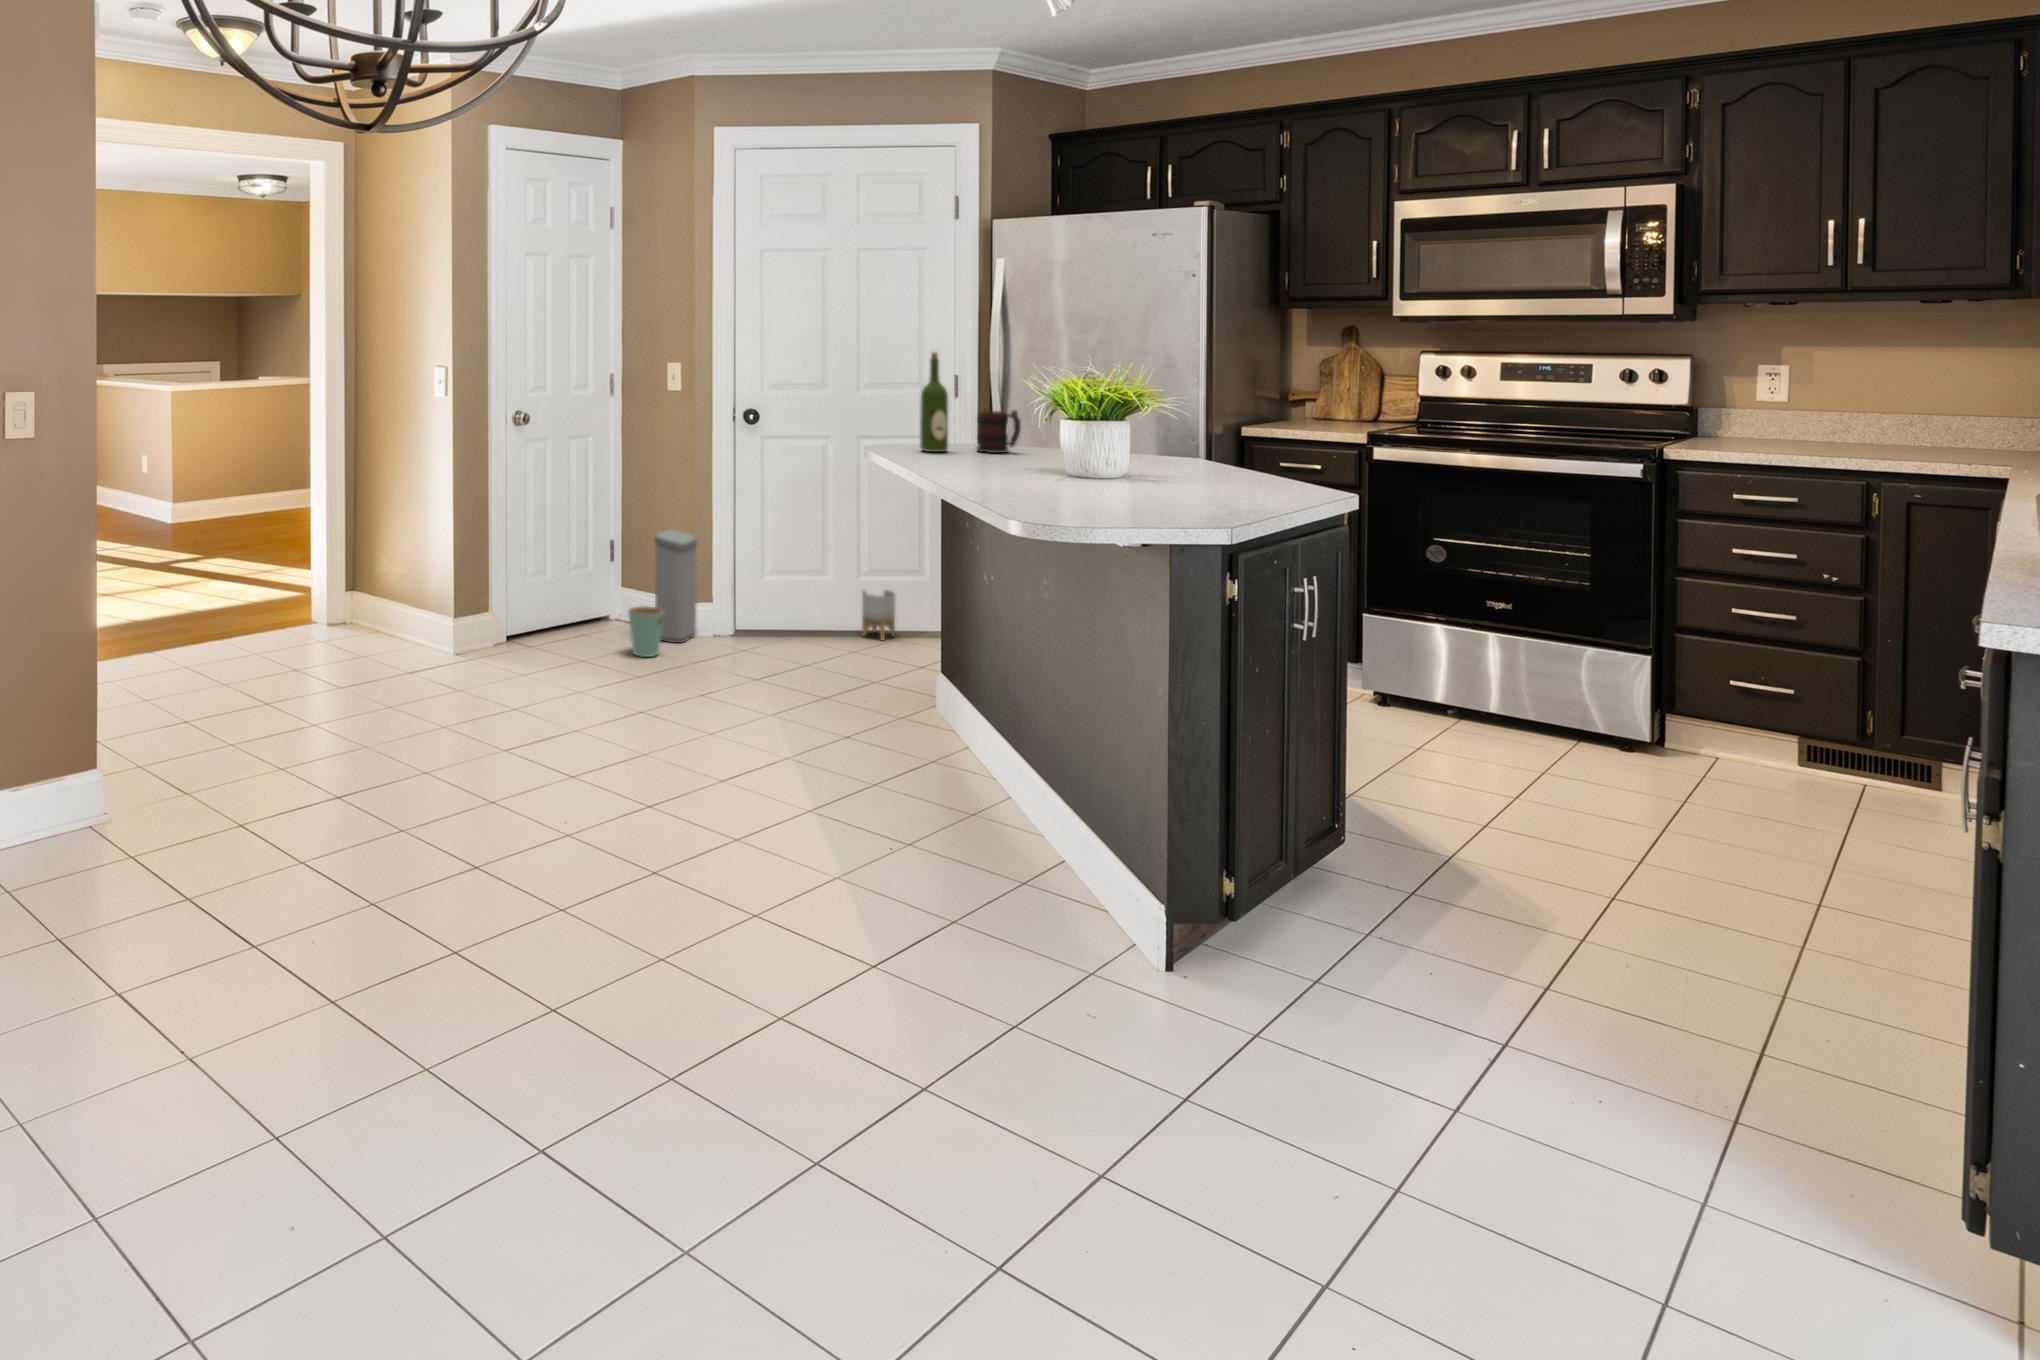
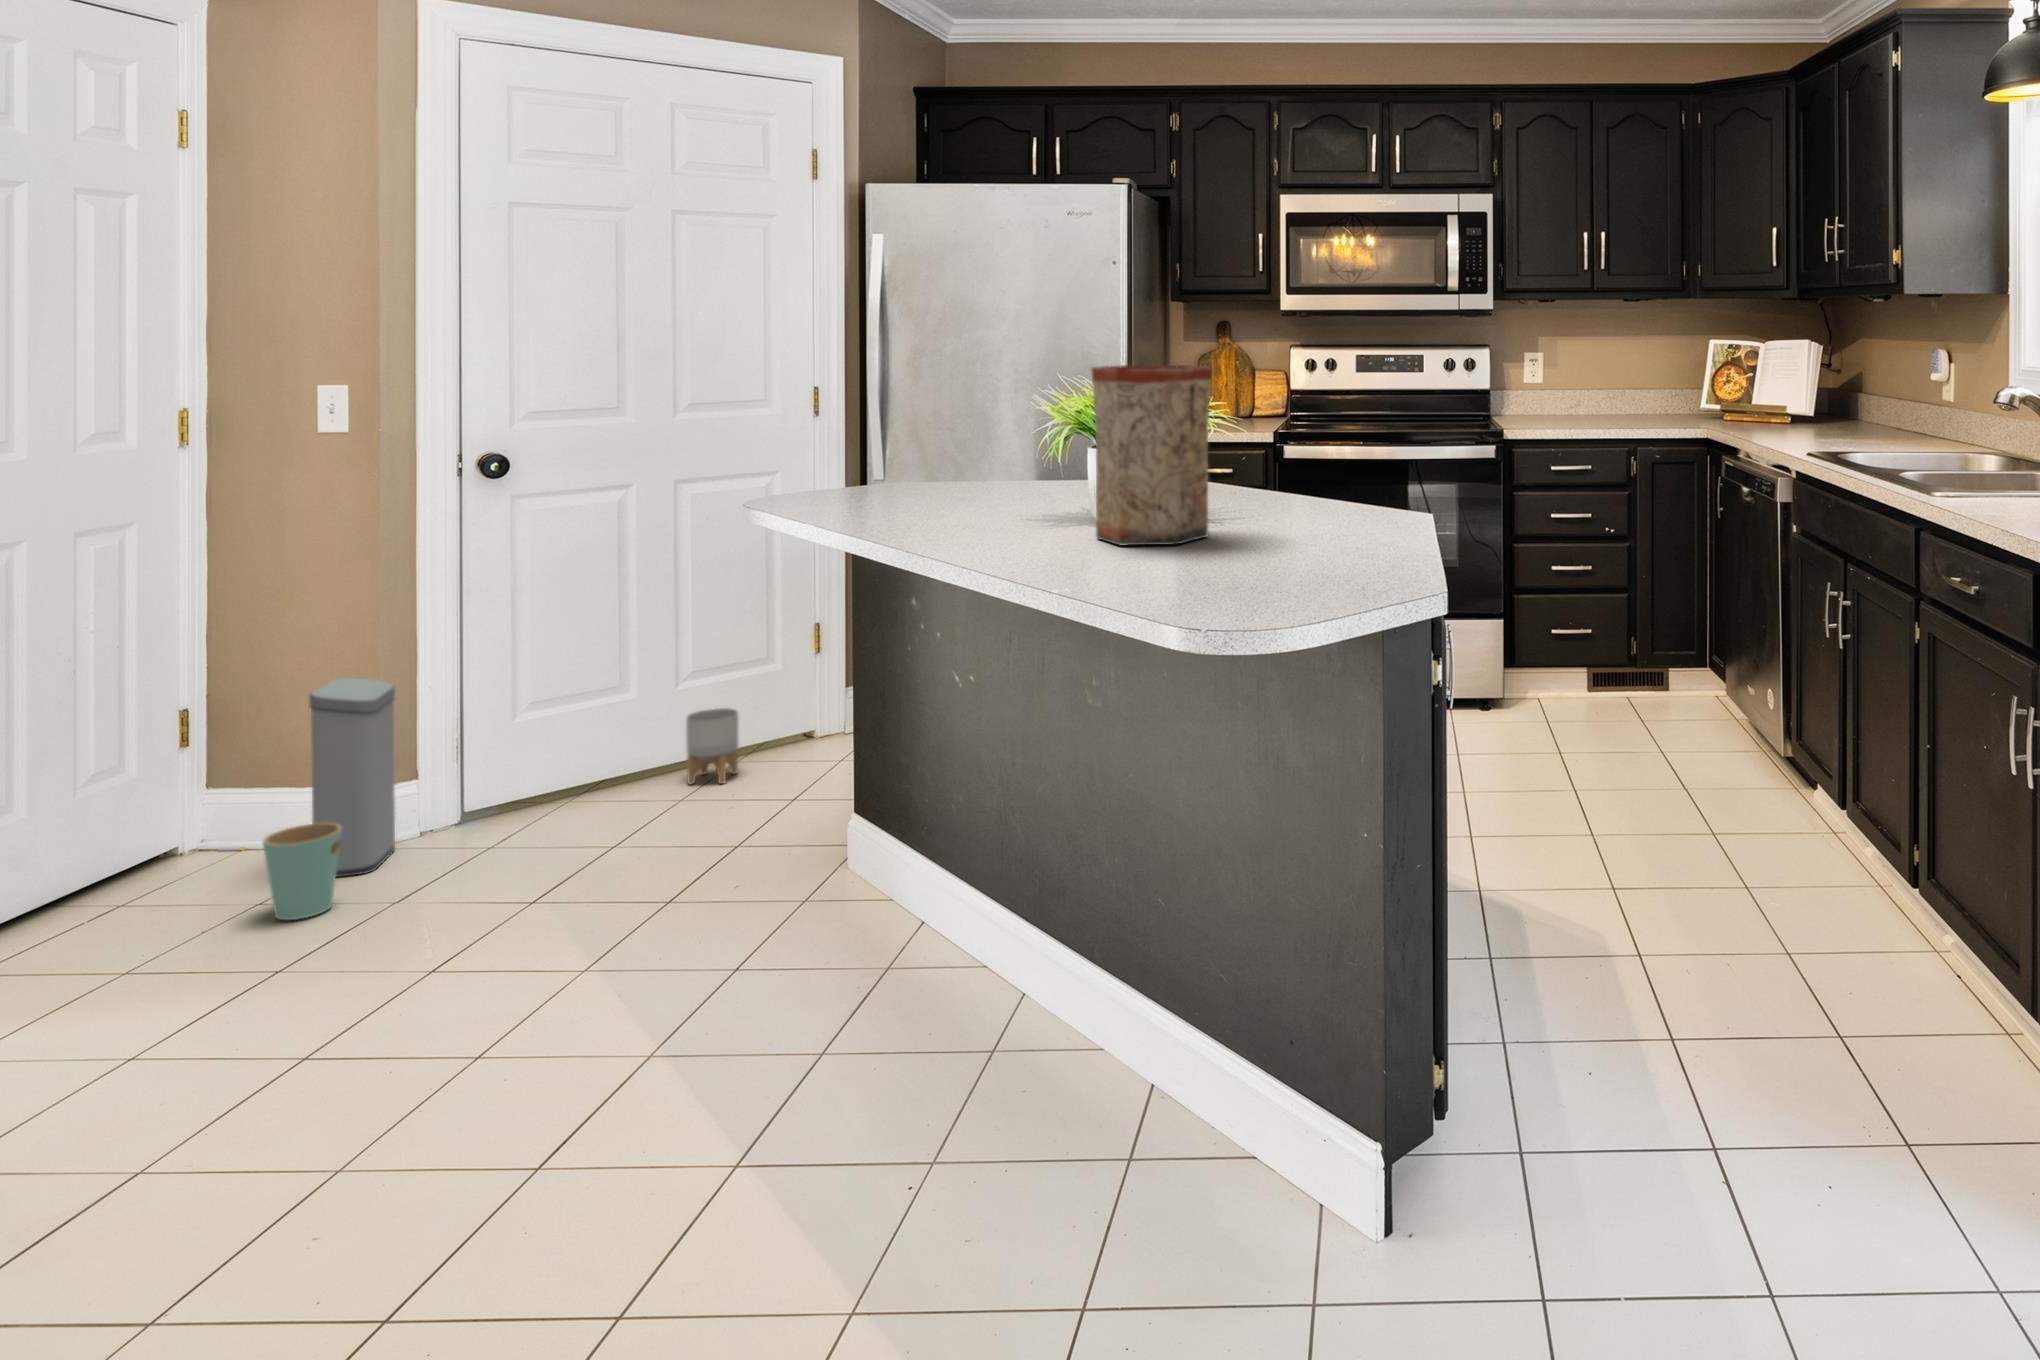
wine bottle: present [920,352,948,452] -> none [856,356,897,502]
vase: none [1034,365,1125,498] -> present [1092,365,1212,545]
mug: present [977,410,1021,453] -> none [933,433,994,495]

